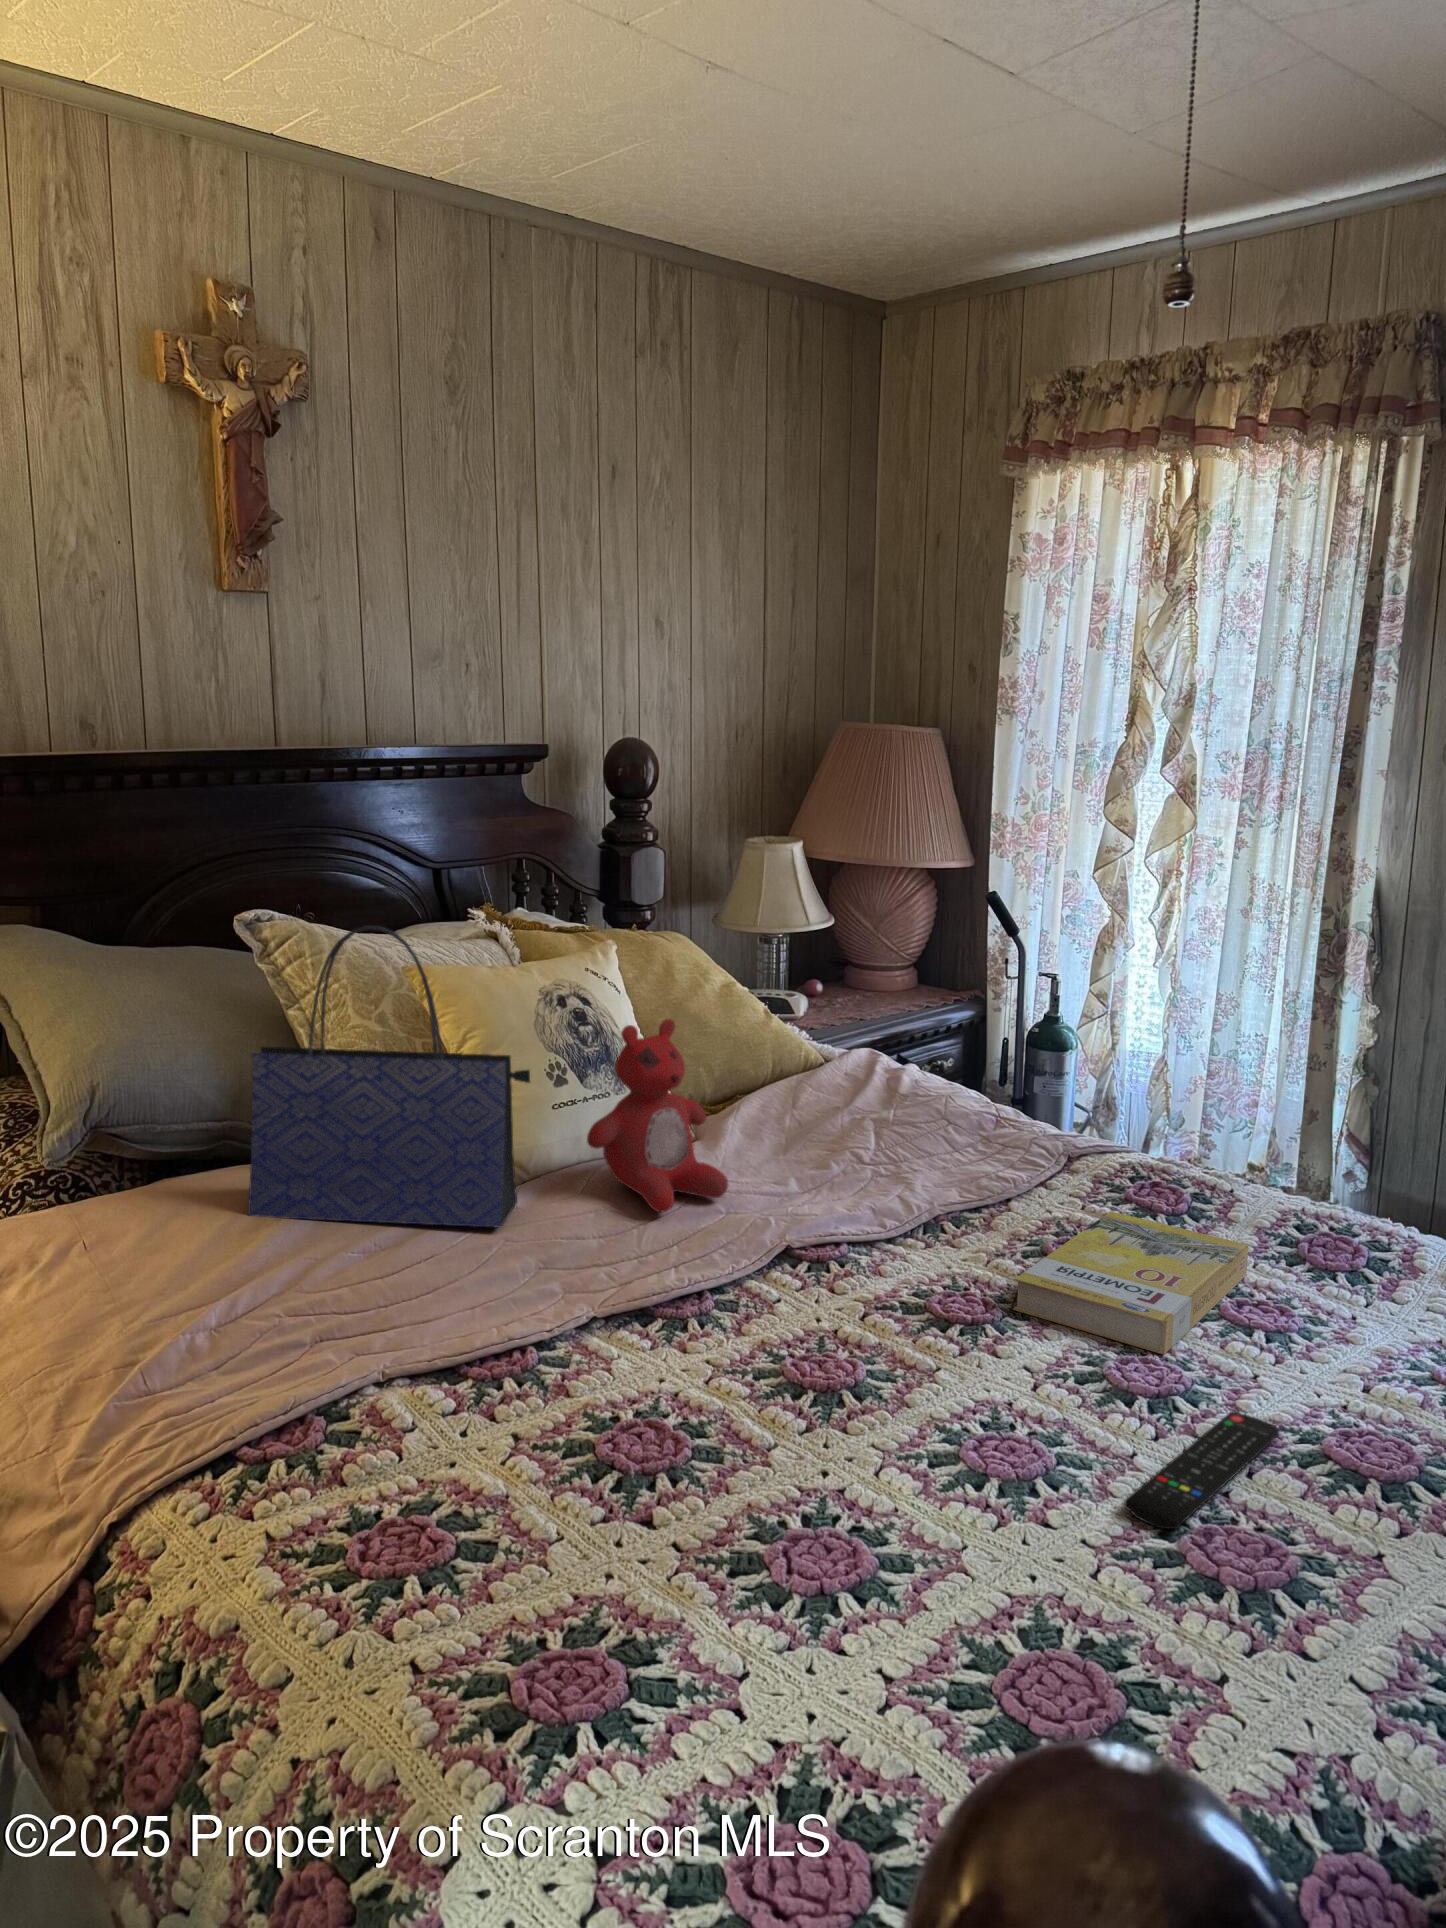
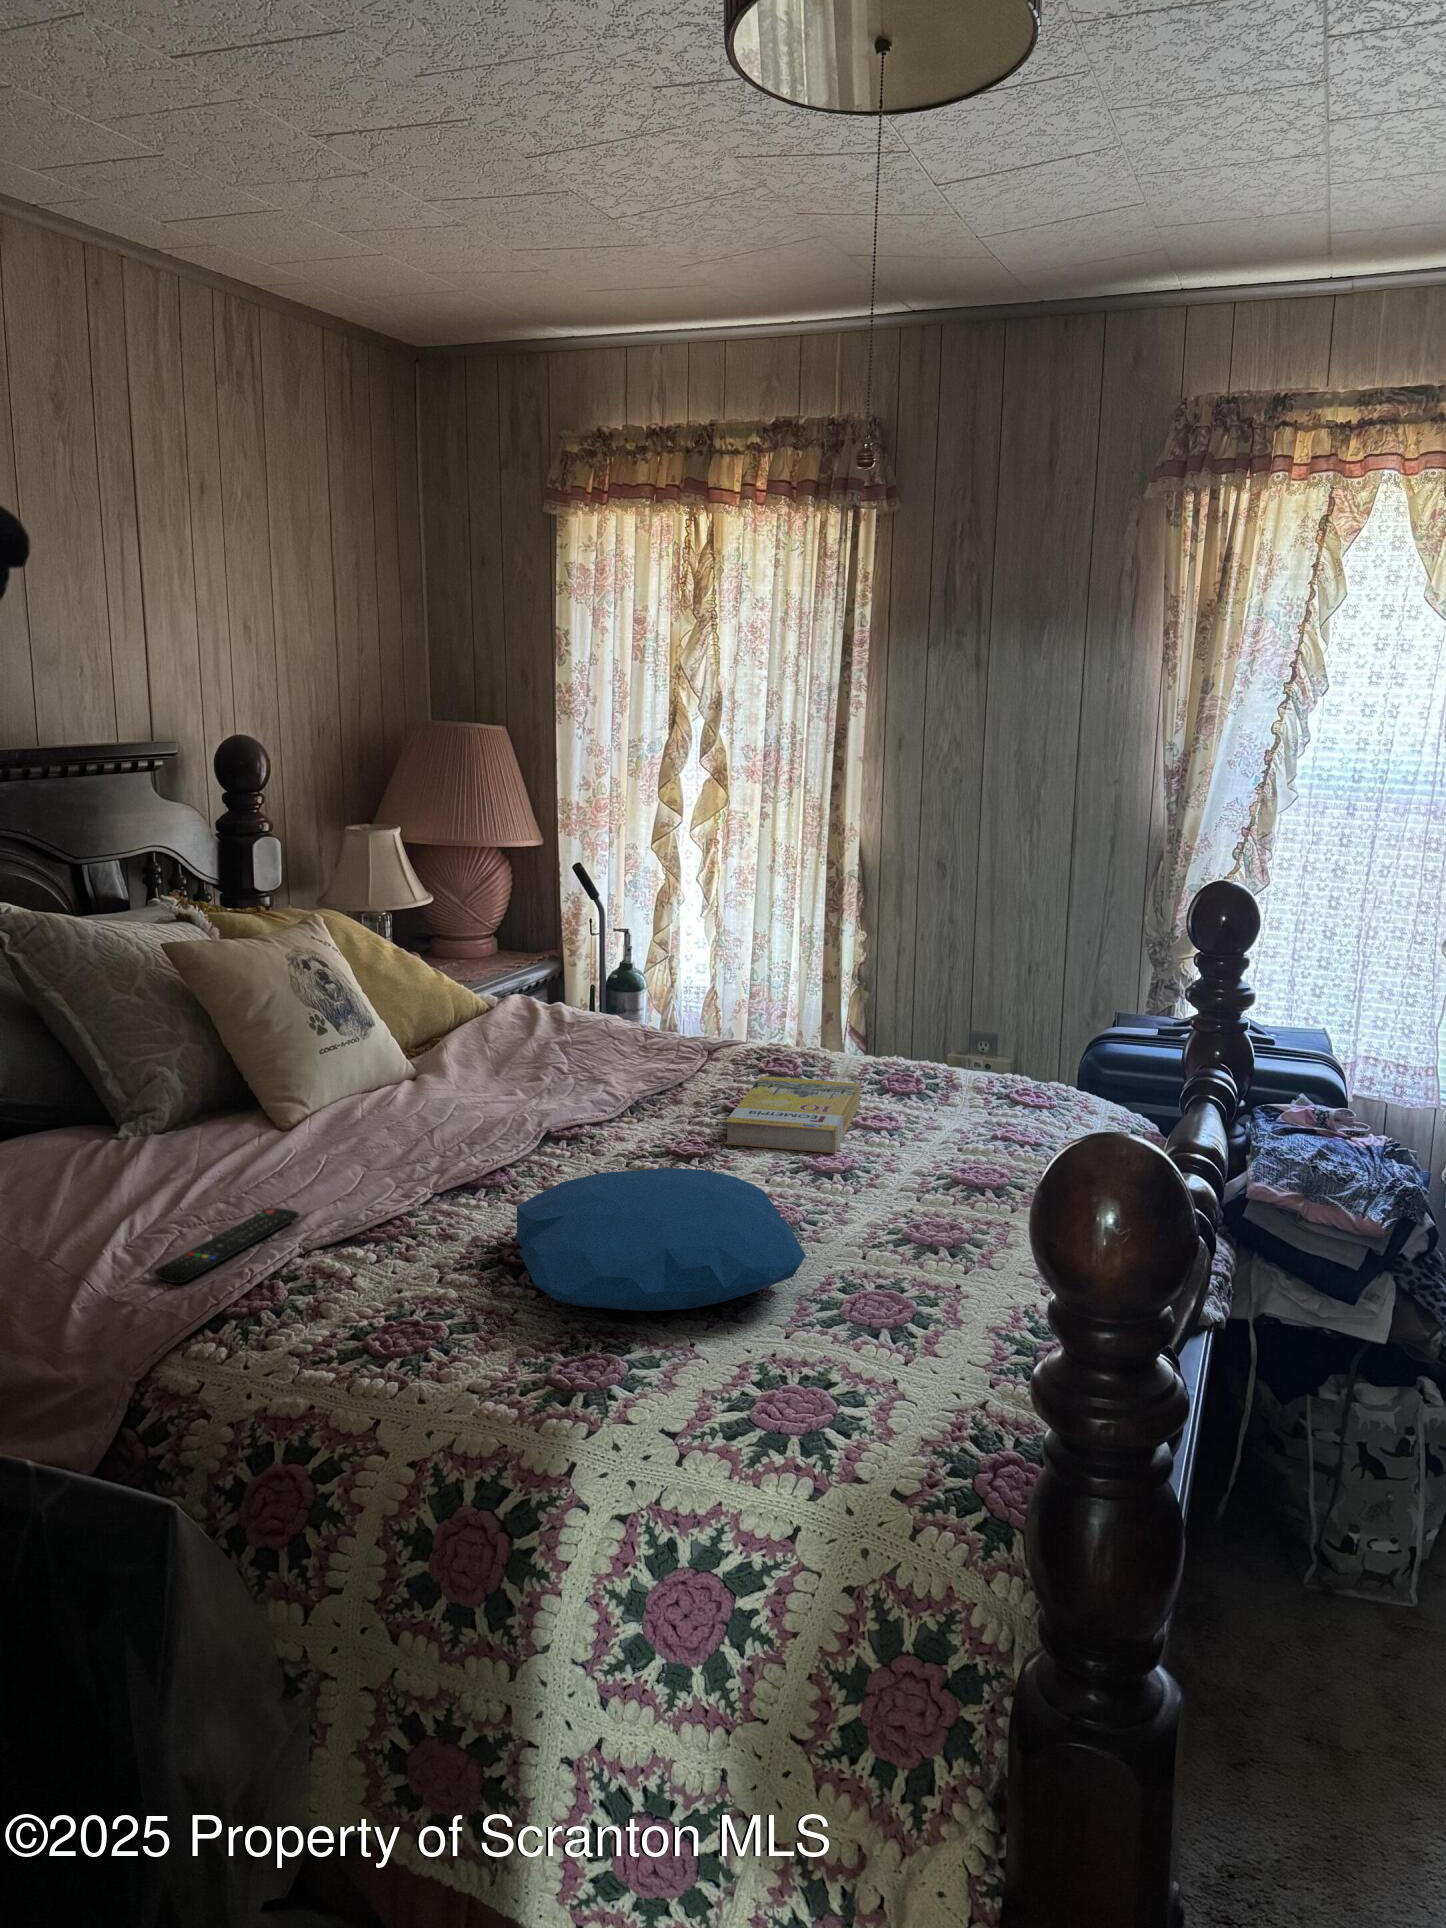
tote bag: present [248,926,530,1228] -> none [76,904,331,1166]
stuffed bear: present [587,1019,728,1212] -> none [367,966,482,1118]
pillow: none [556,1348,981,1614] -> present [516,1168,806,1311]
remote control: present [1124,1412,1280,1529] -> present [154,1208,299,1283]

